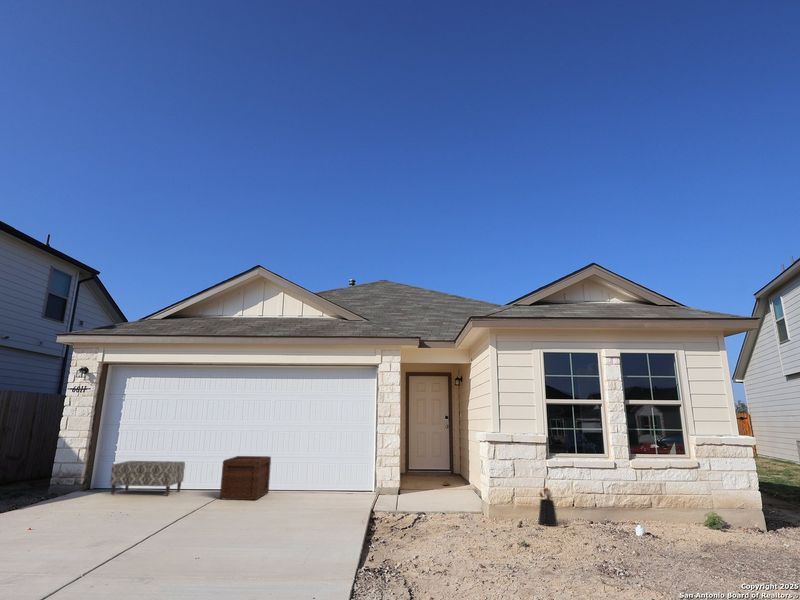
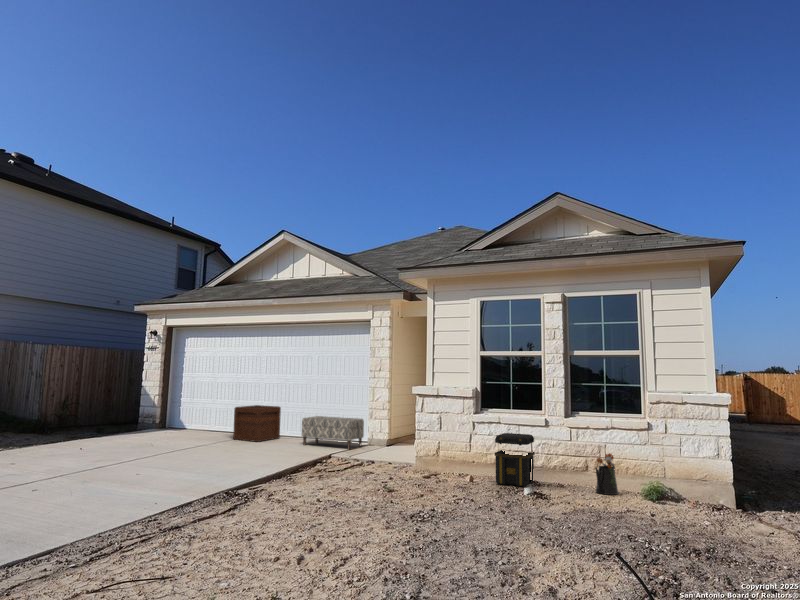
bench: present [110,461,185,496] -> present [302,416,364,449]
toolbox: none [578,477,620,529] -> present [495,433,535,487]
watering can: present [538,488,558,526] -> present [595,453,619,495]

